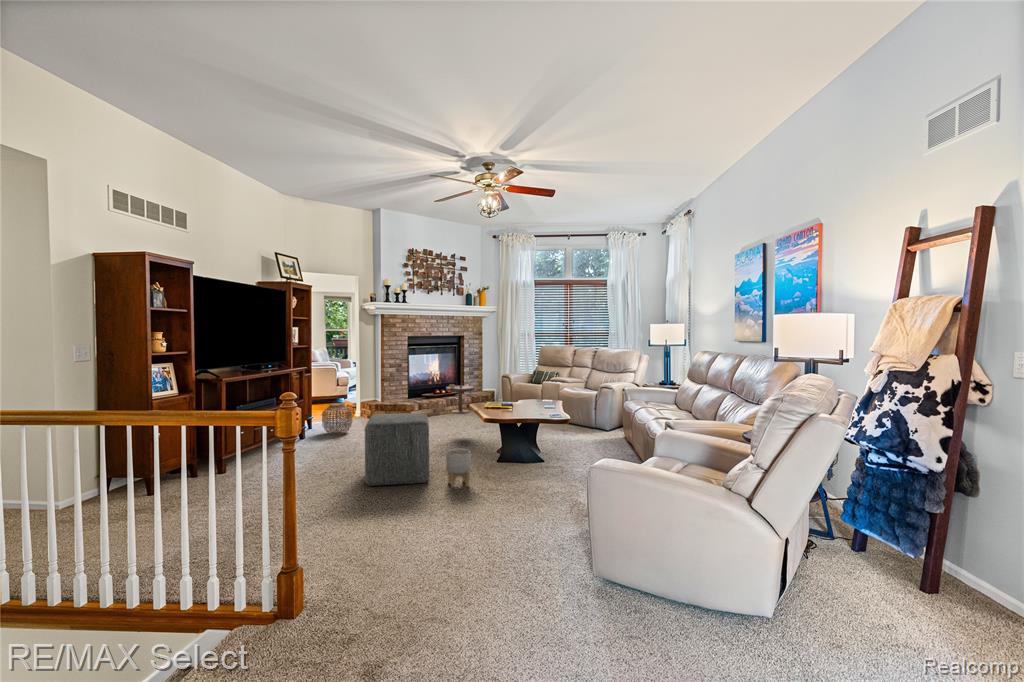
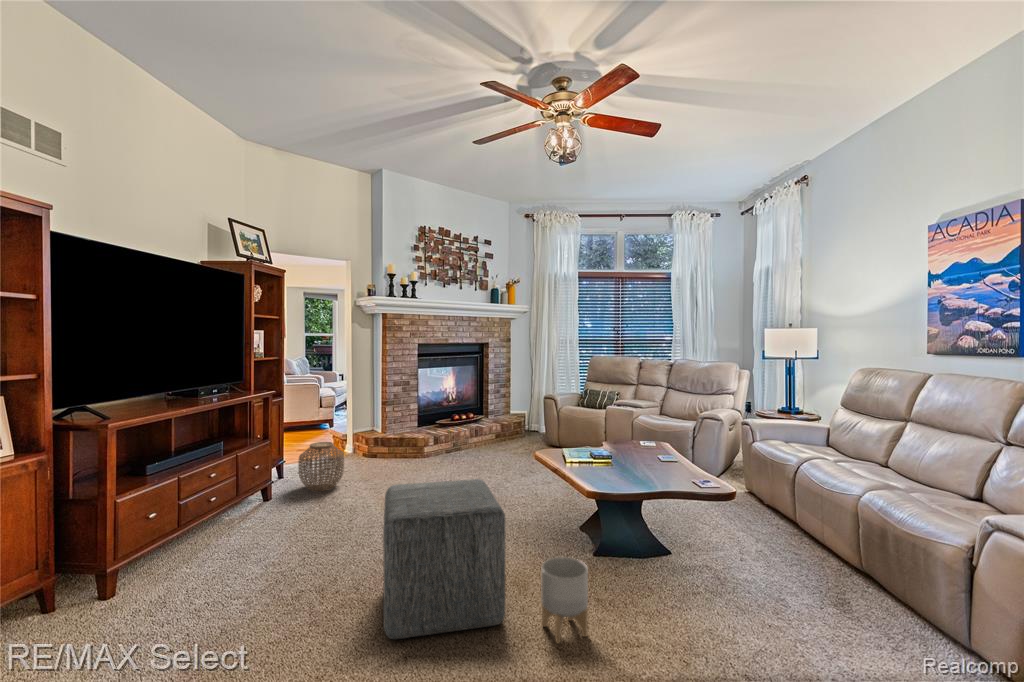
side table: present [446,385,474,414] -> none [487,416,529,494]

